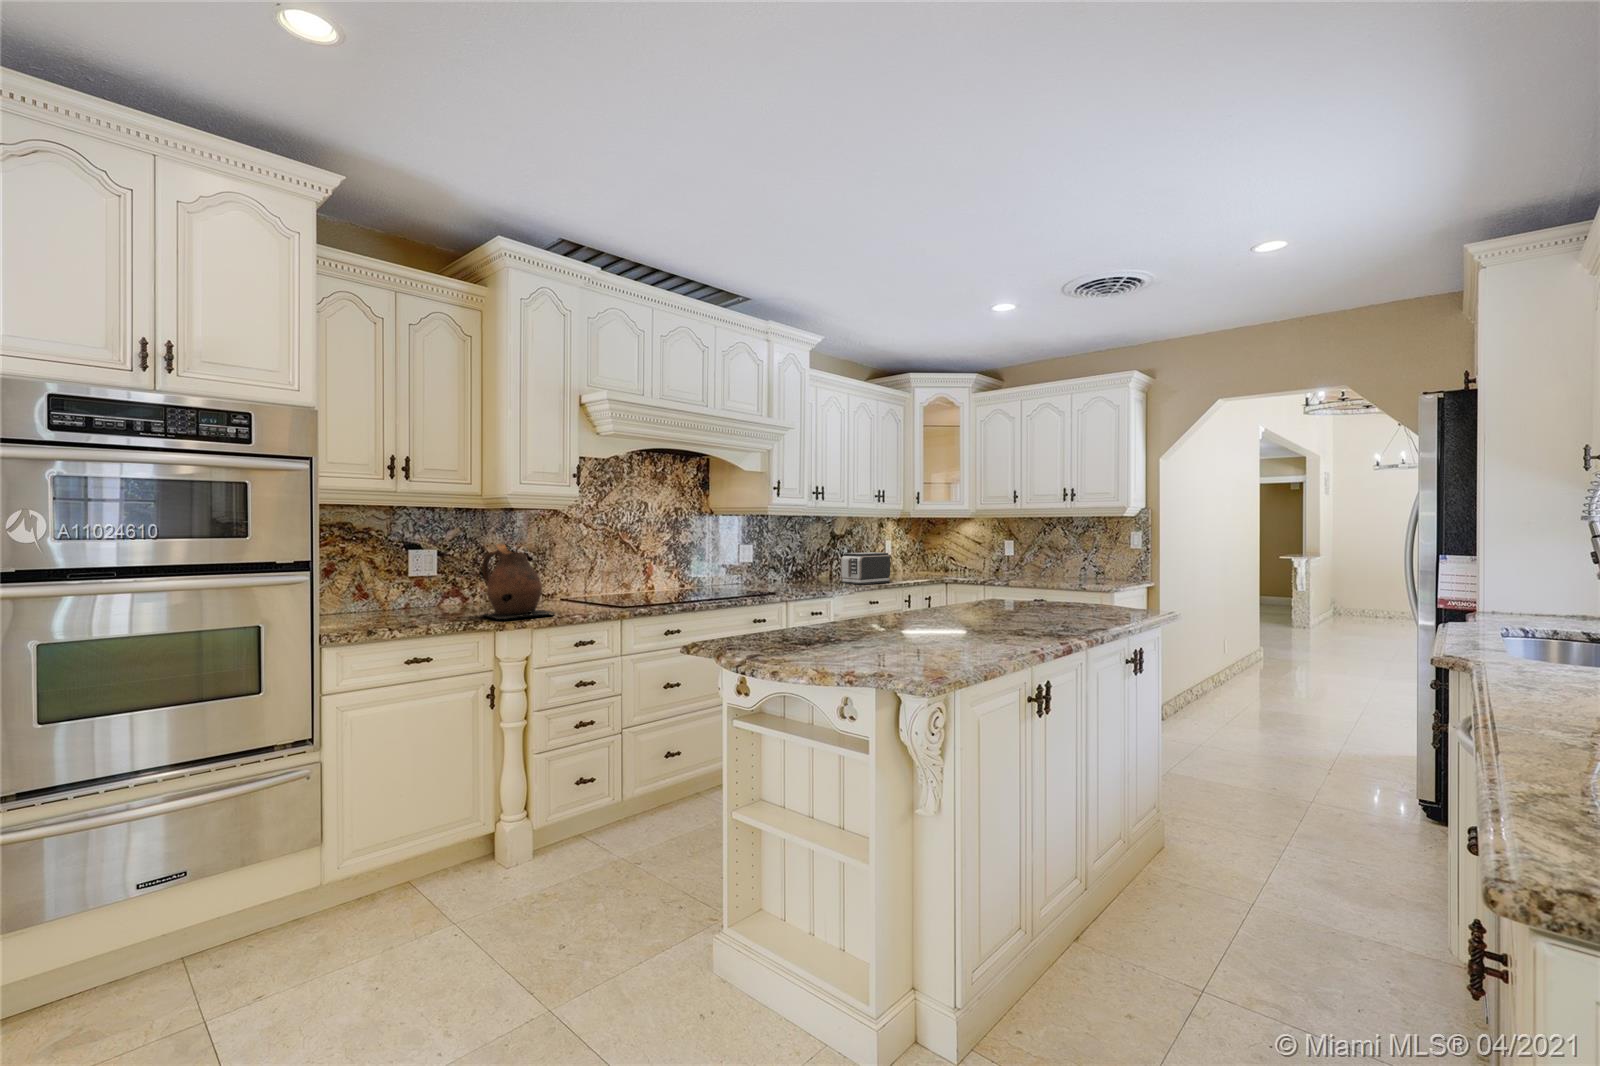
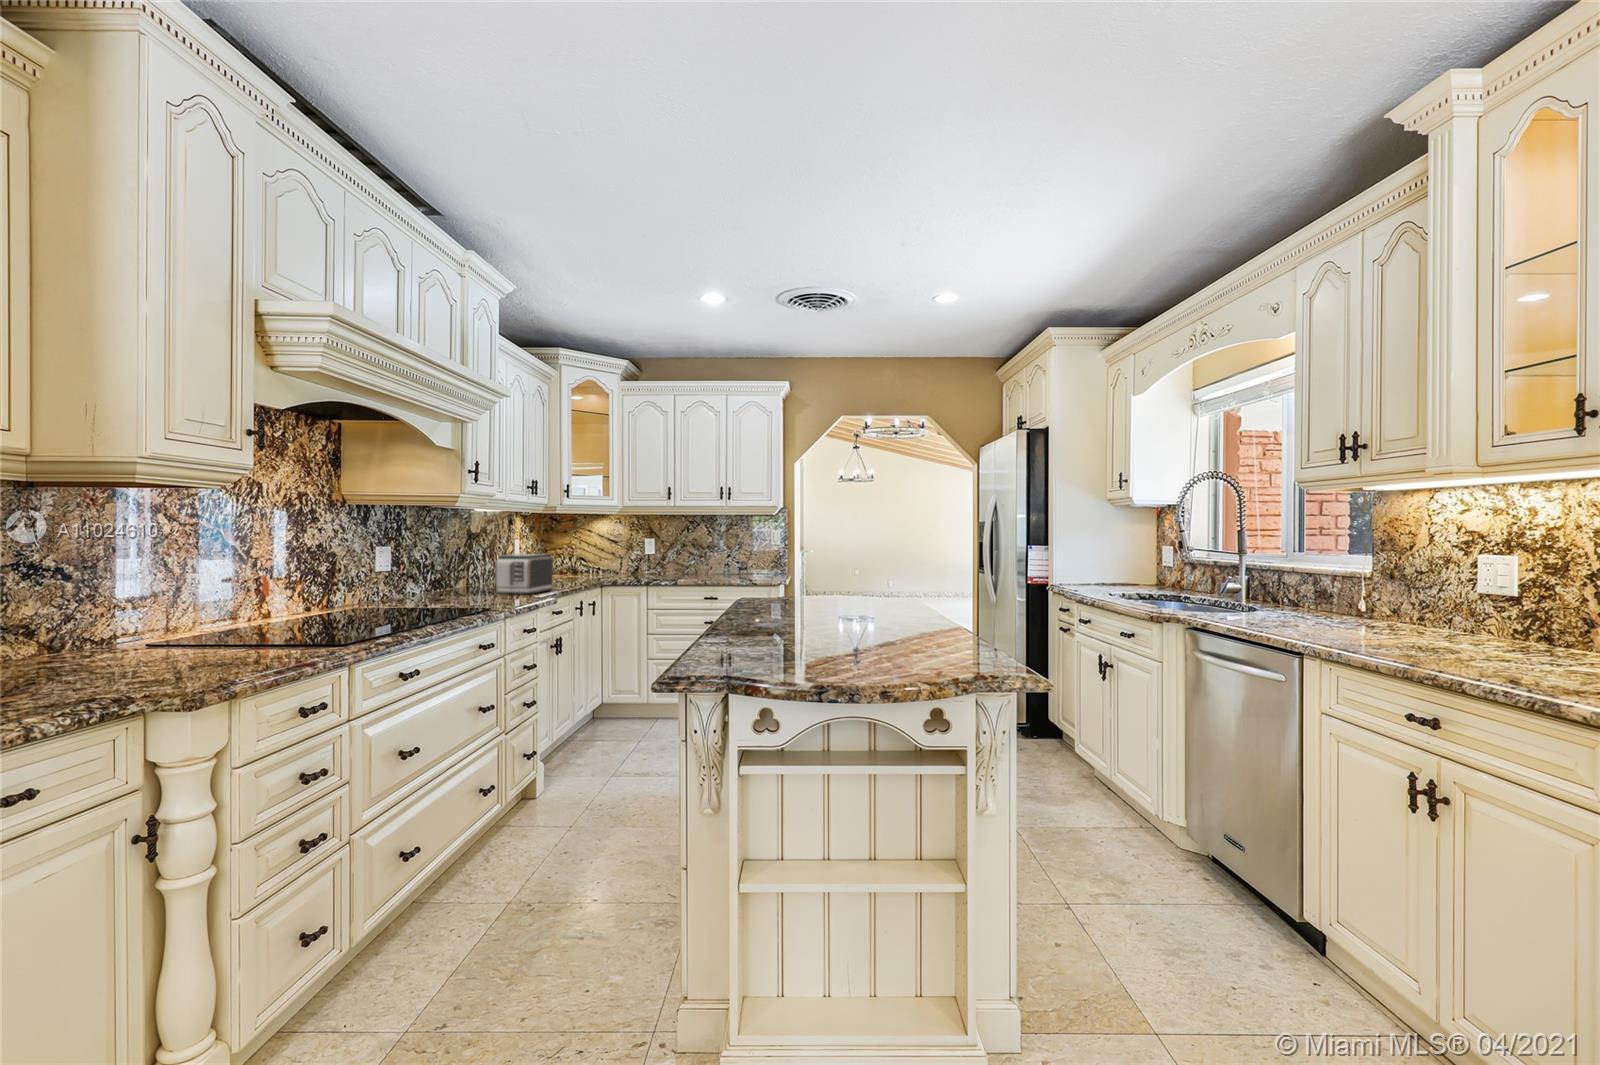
ceramic pitcher: present [482,544,554,620] -> none [95,548,258,684]

